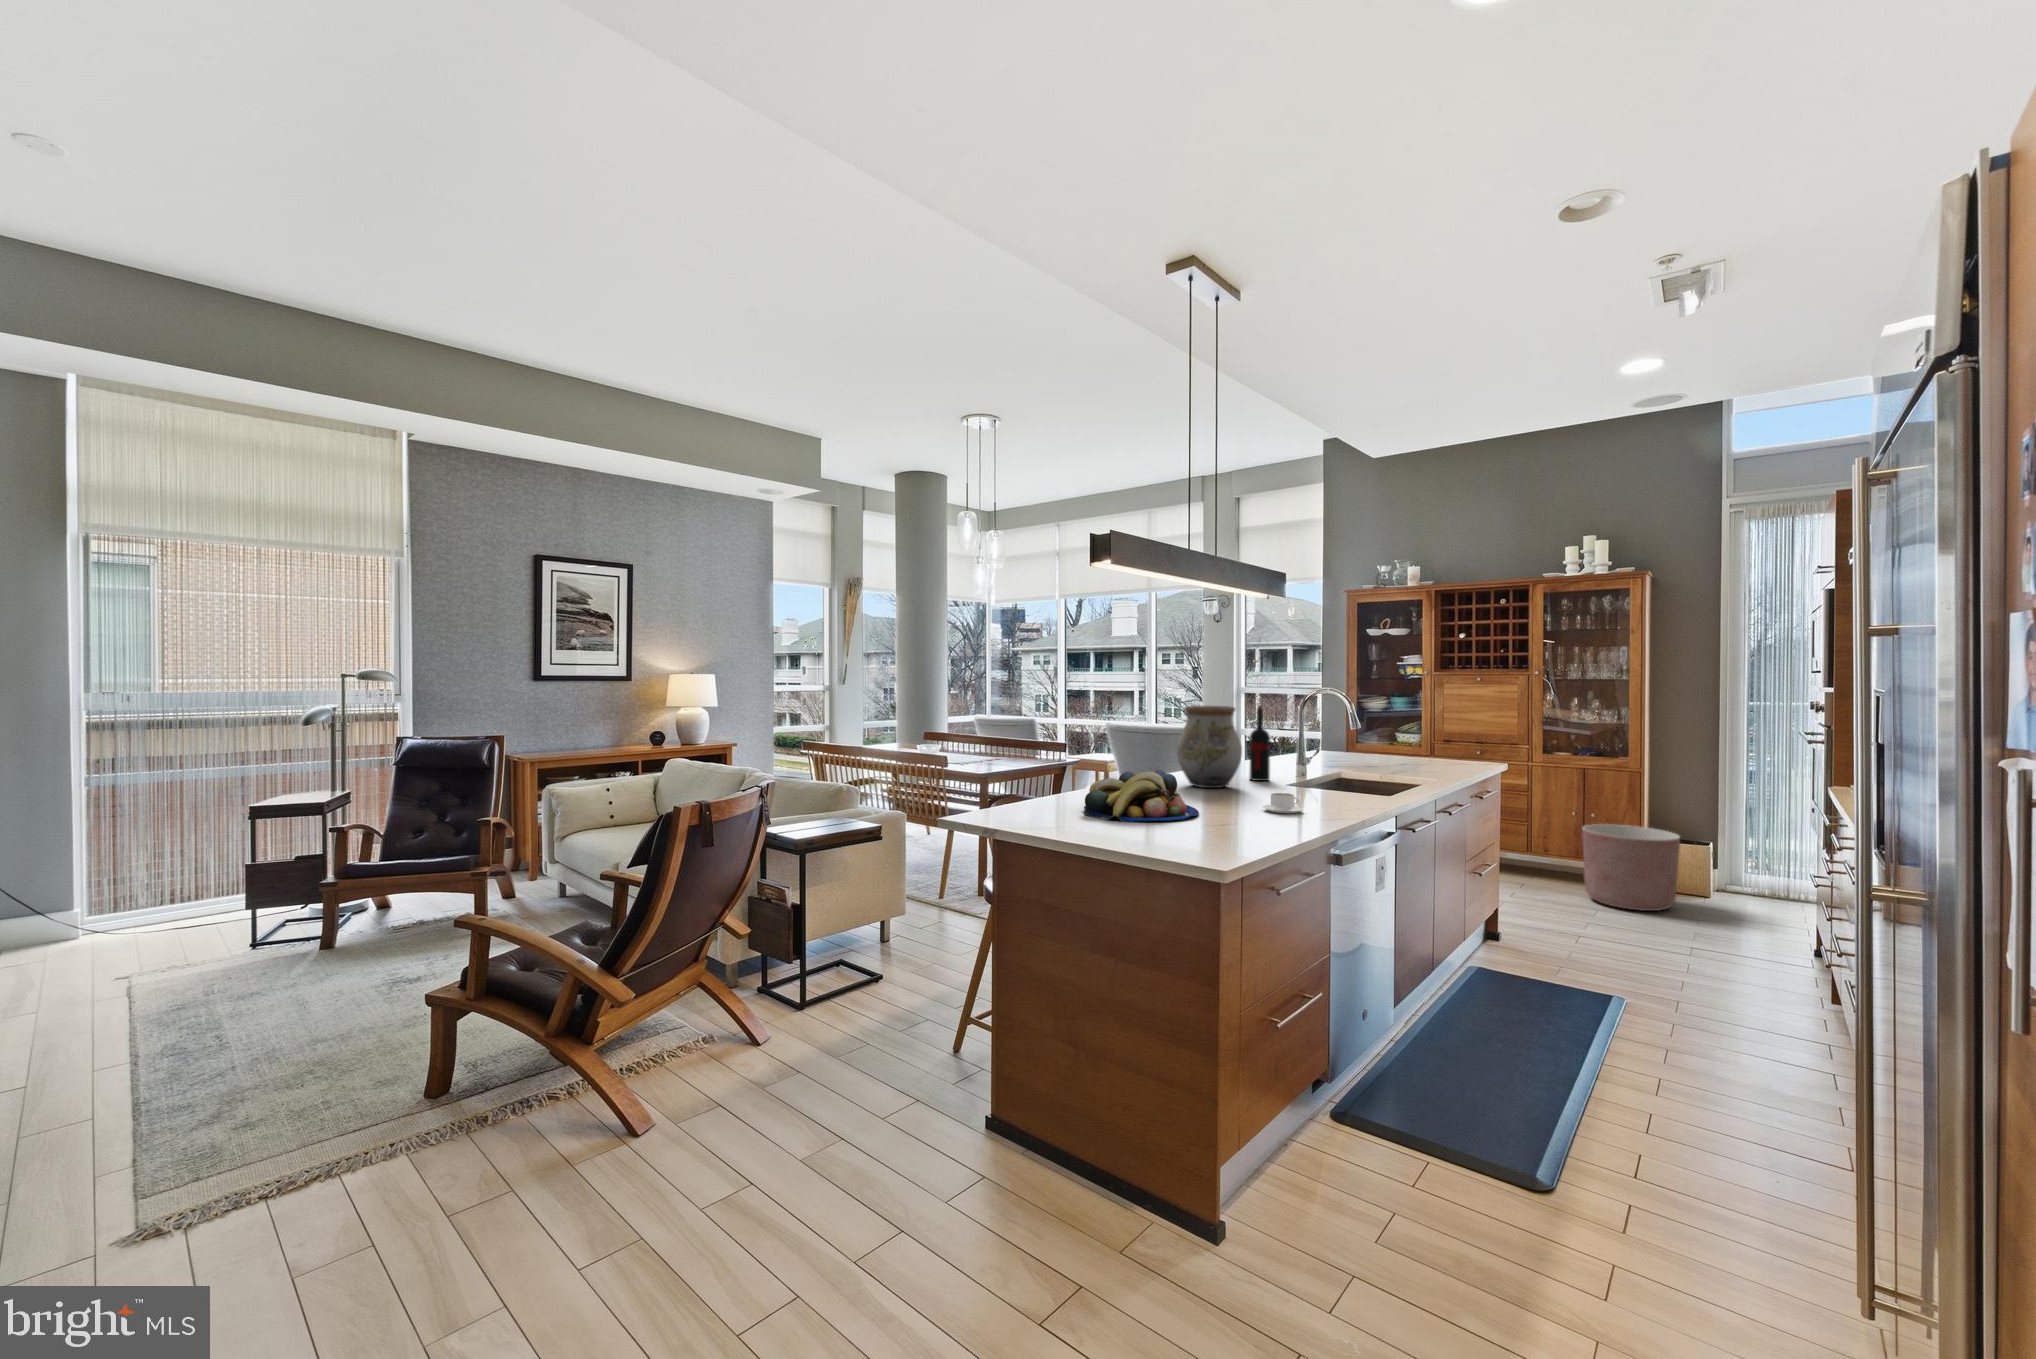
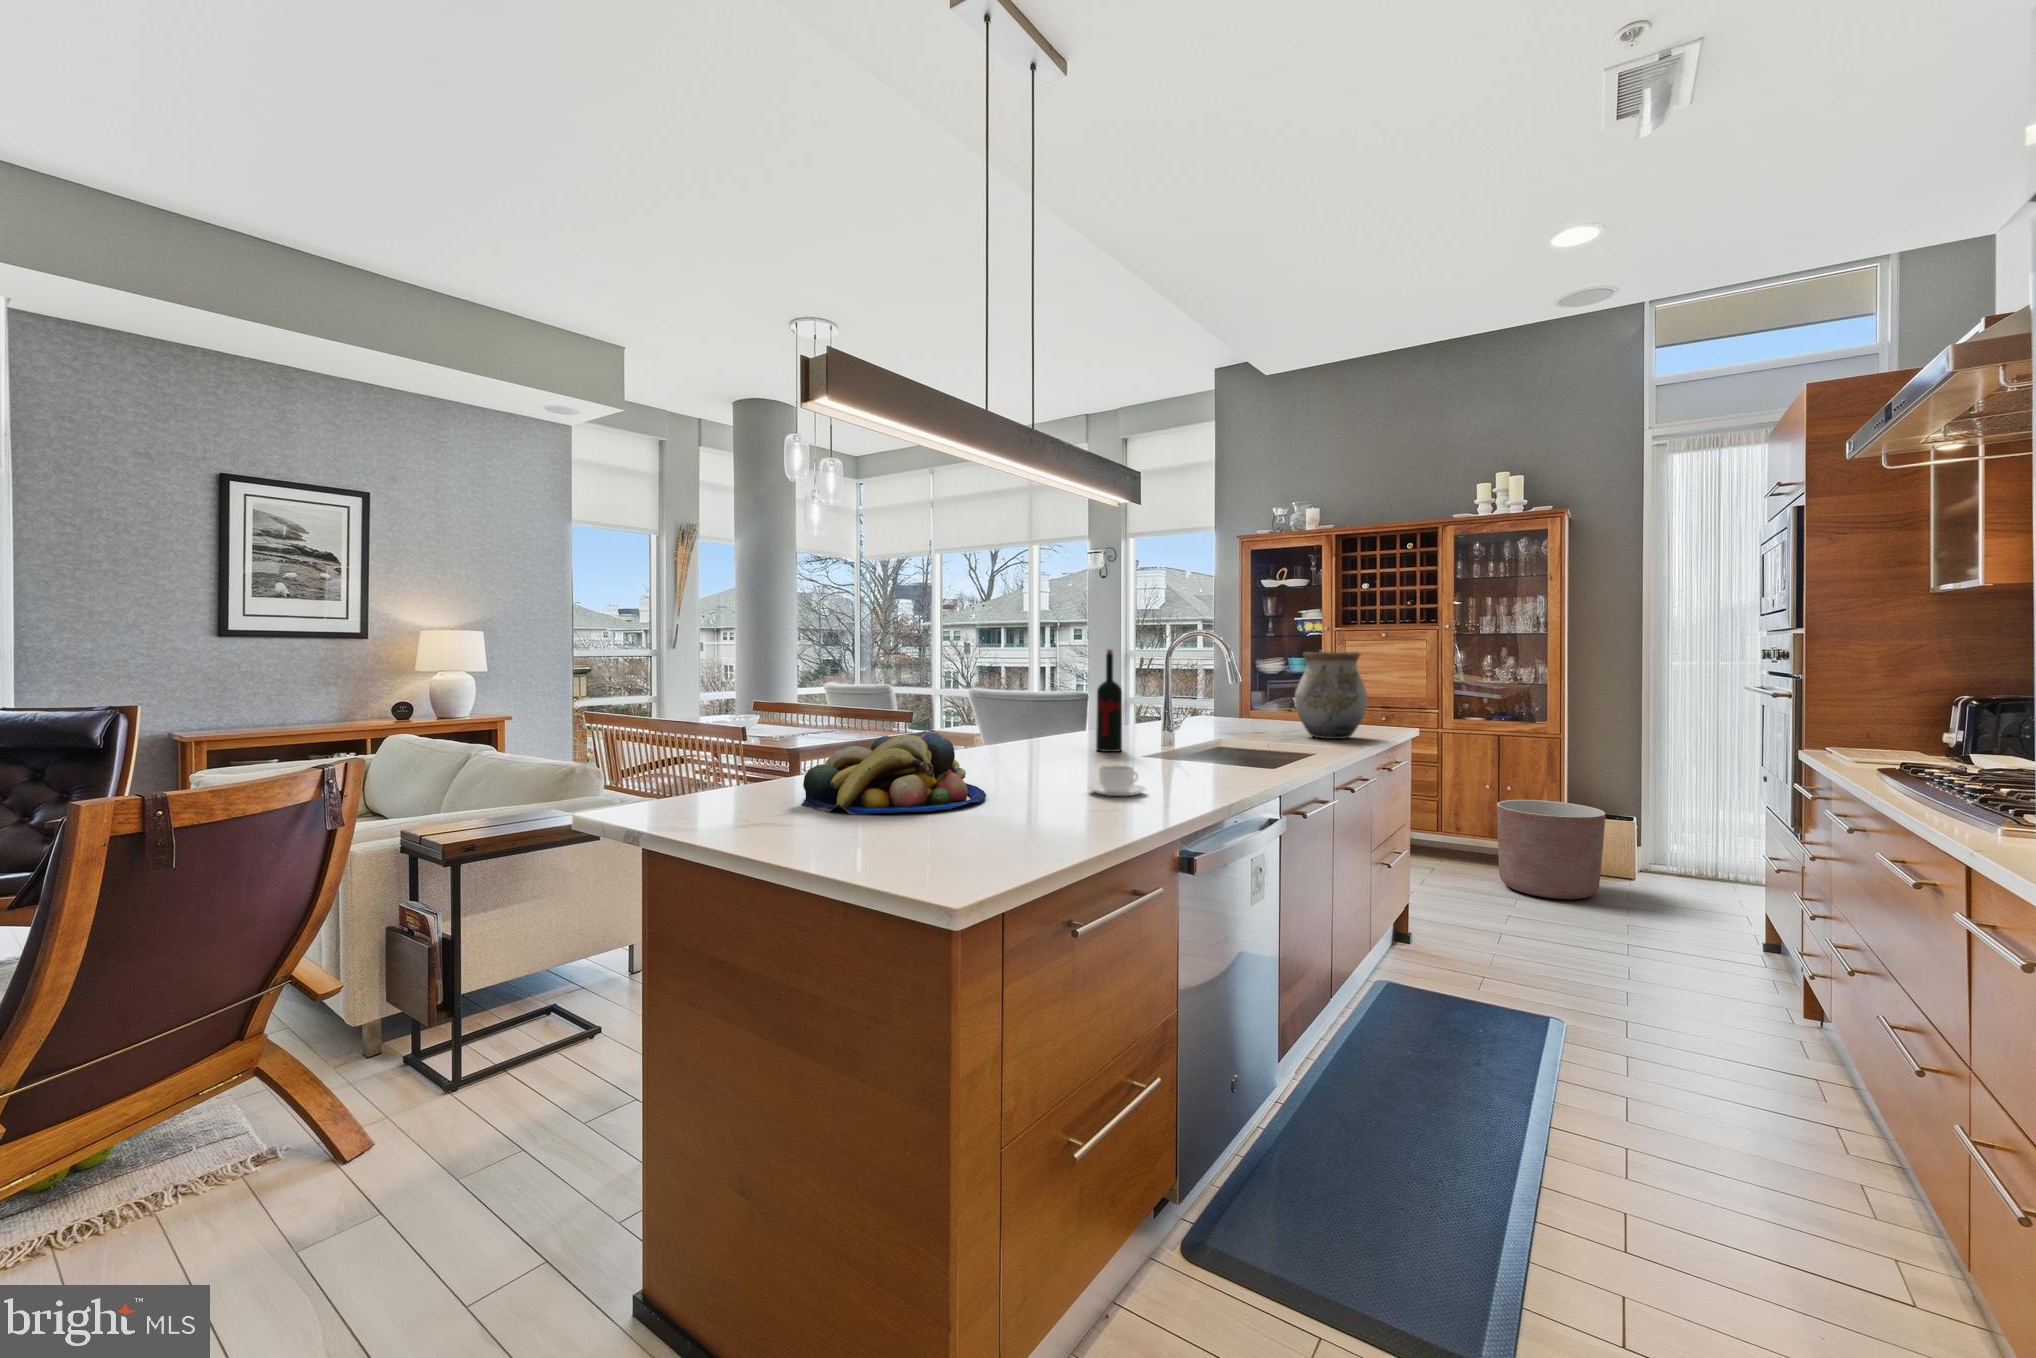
vase: present [1177,706,1242,788] -> present [1295,652,1368,739]

